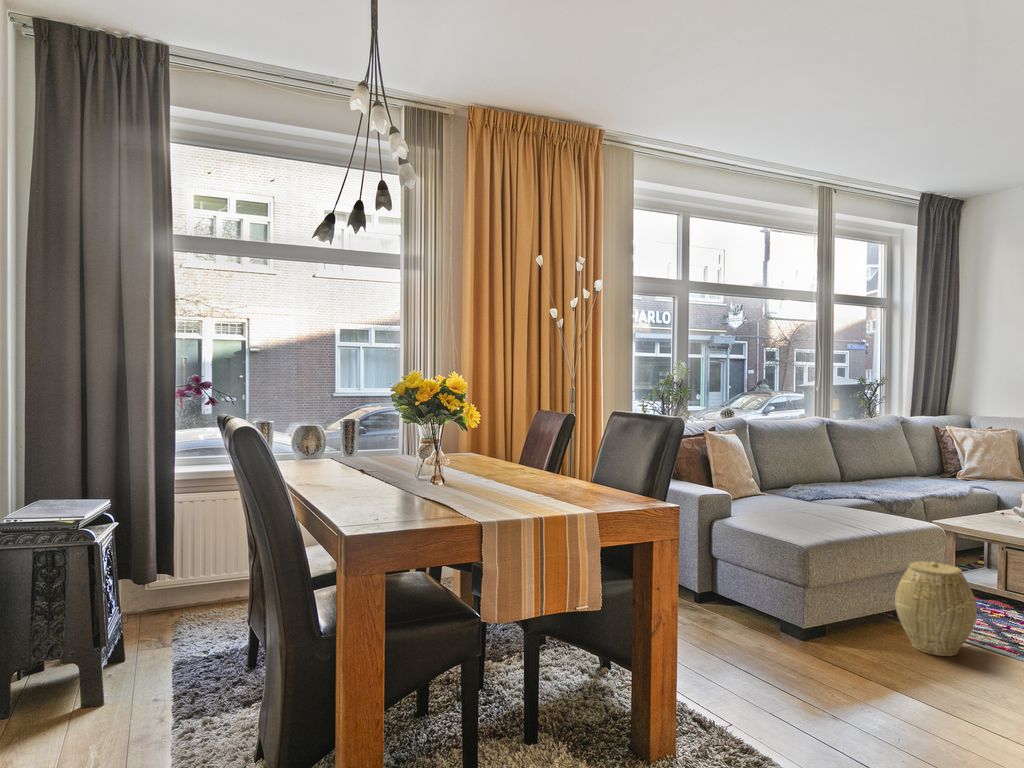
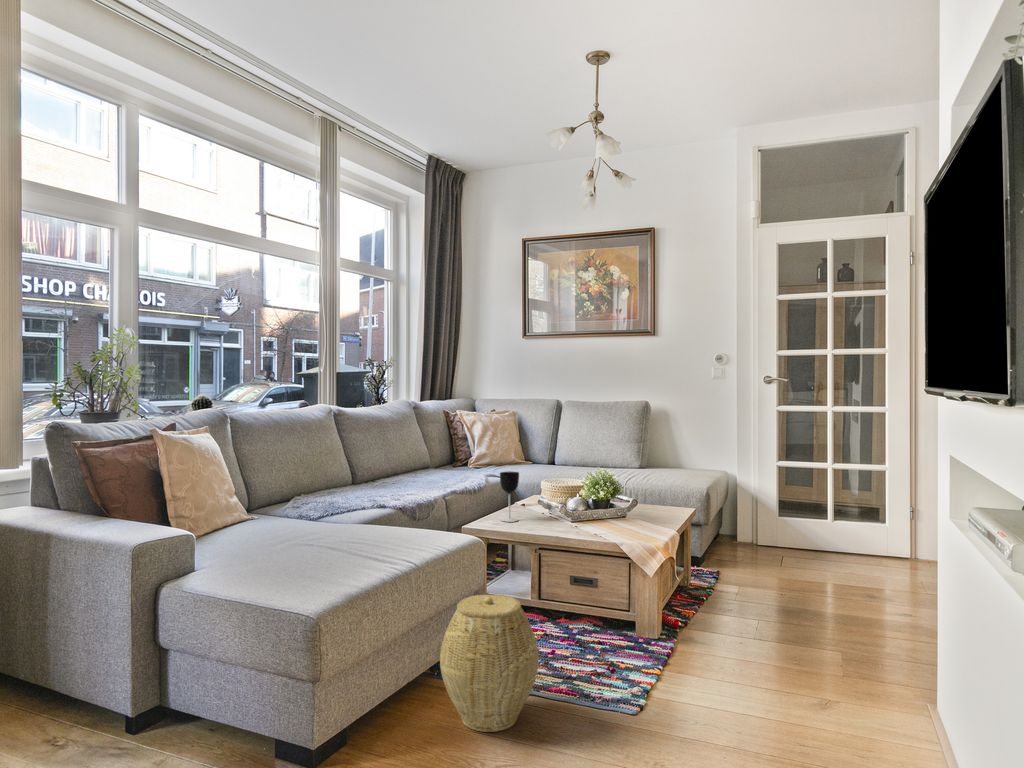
wine glass: none [969,481,989,523] -> present [500,472,519,522]

